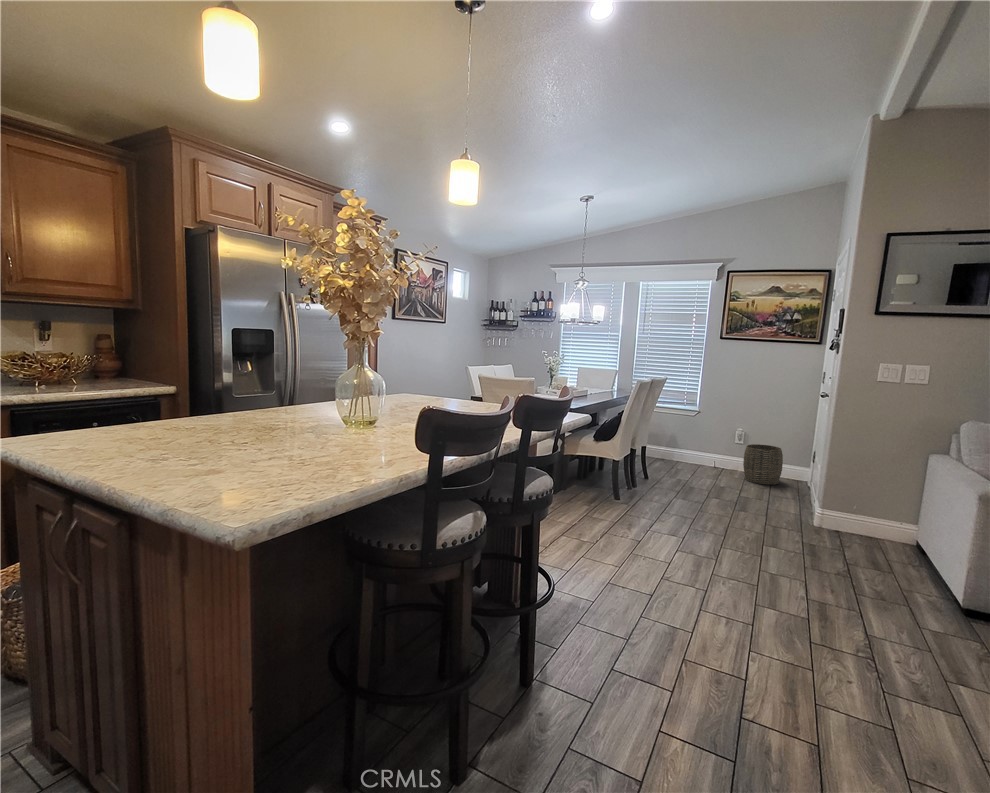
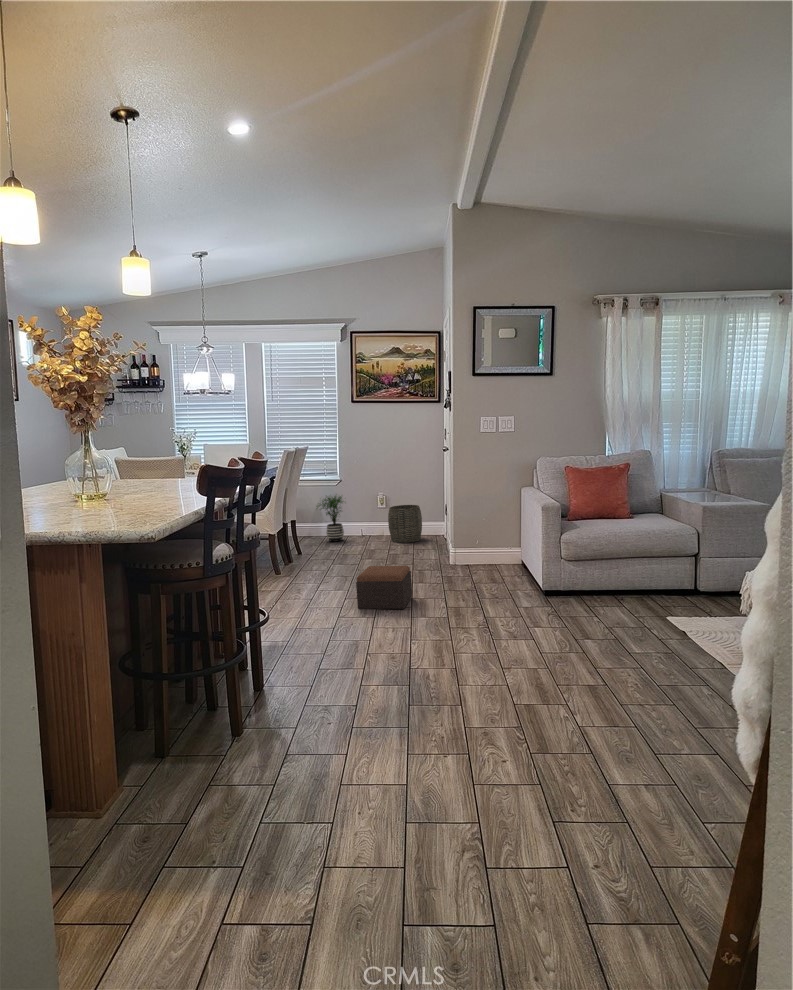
potted plant: none [669,423,704,469] -> present [318,496,344,542]
footstool: none [688,519,761,583] -> present [356,566,412,609]

